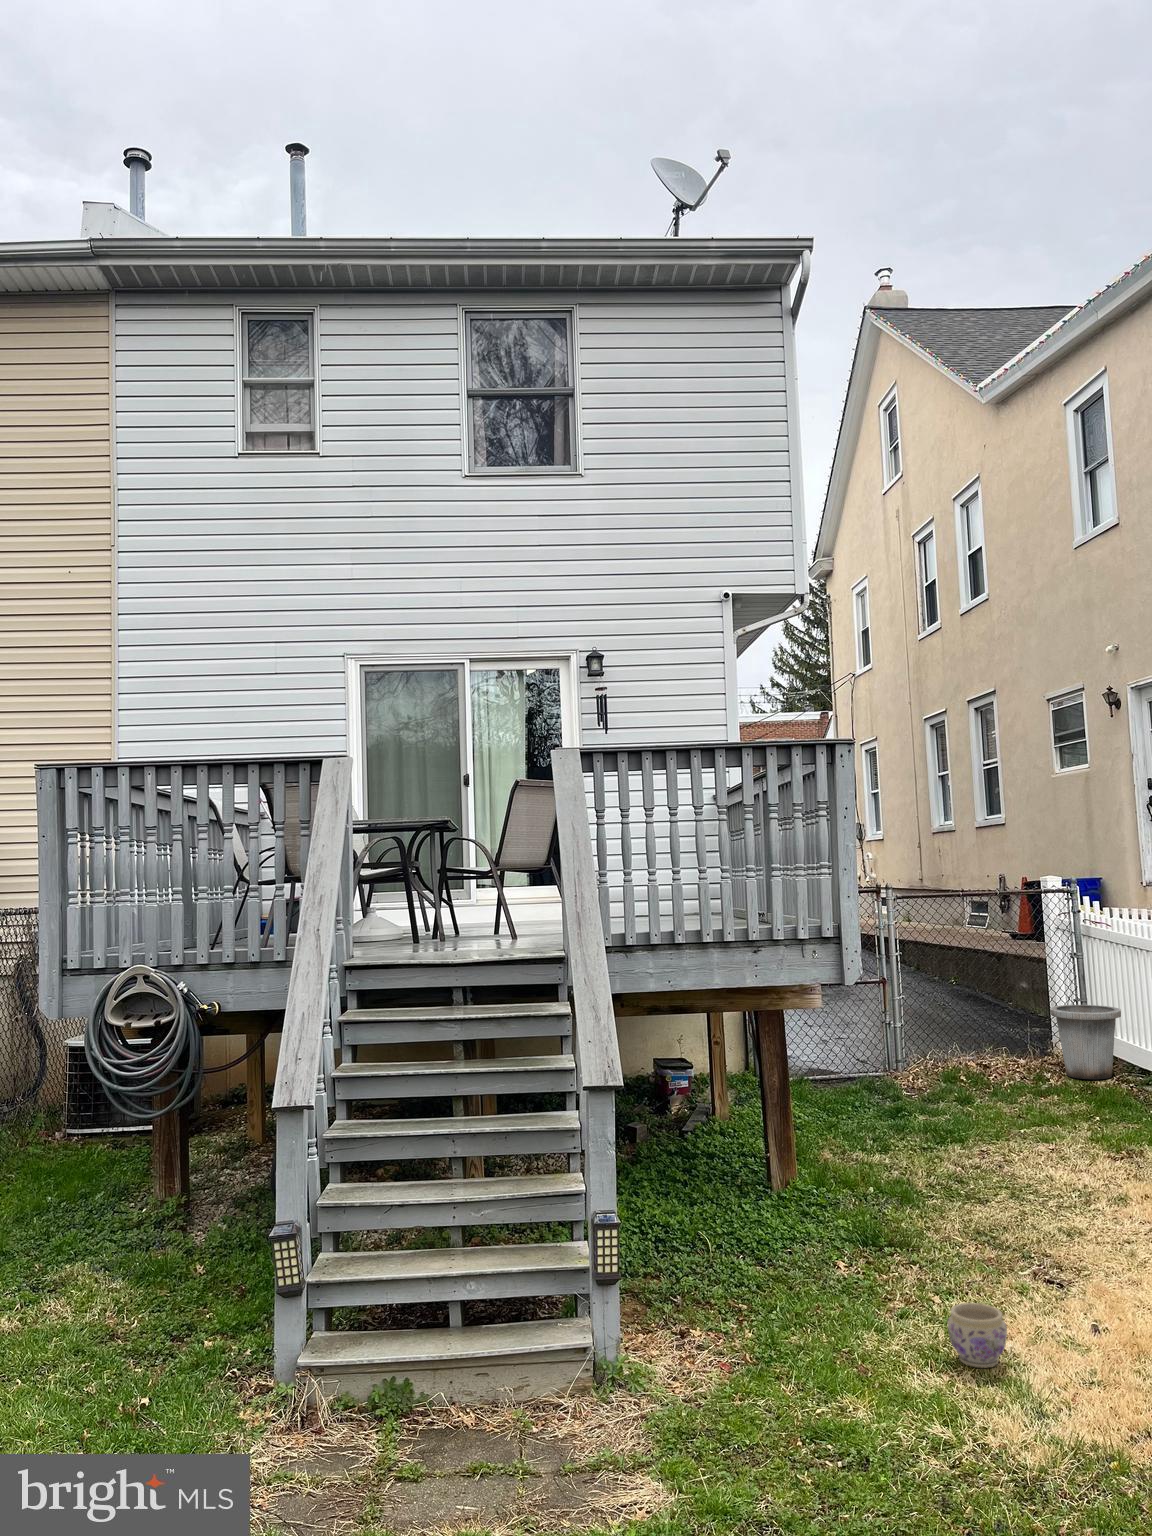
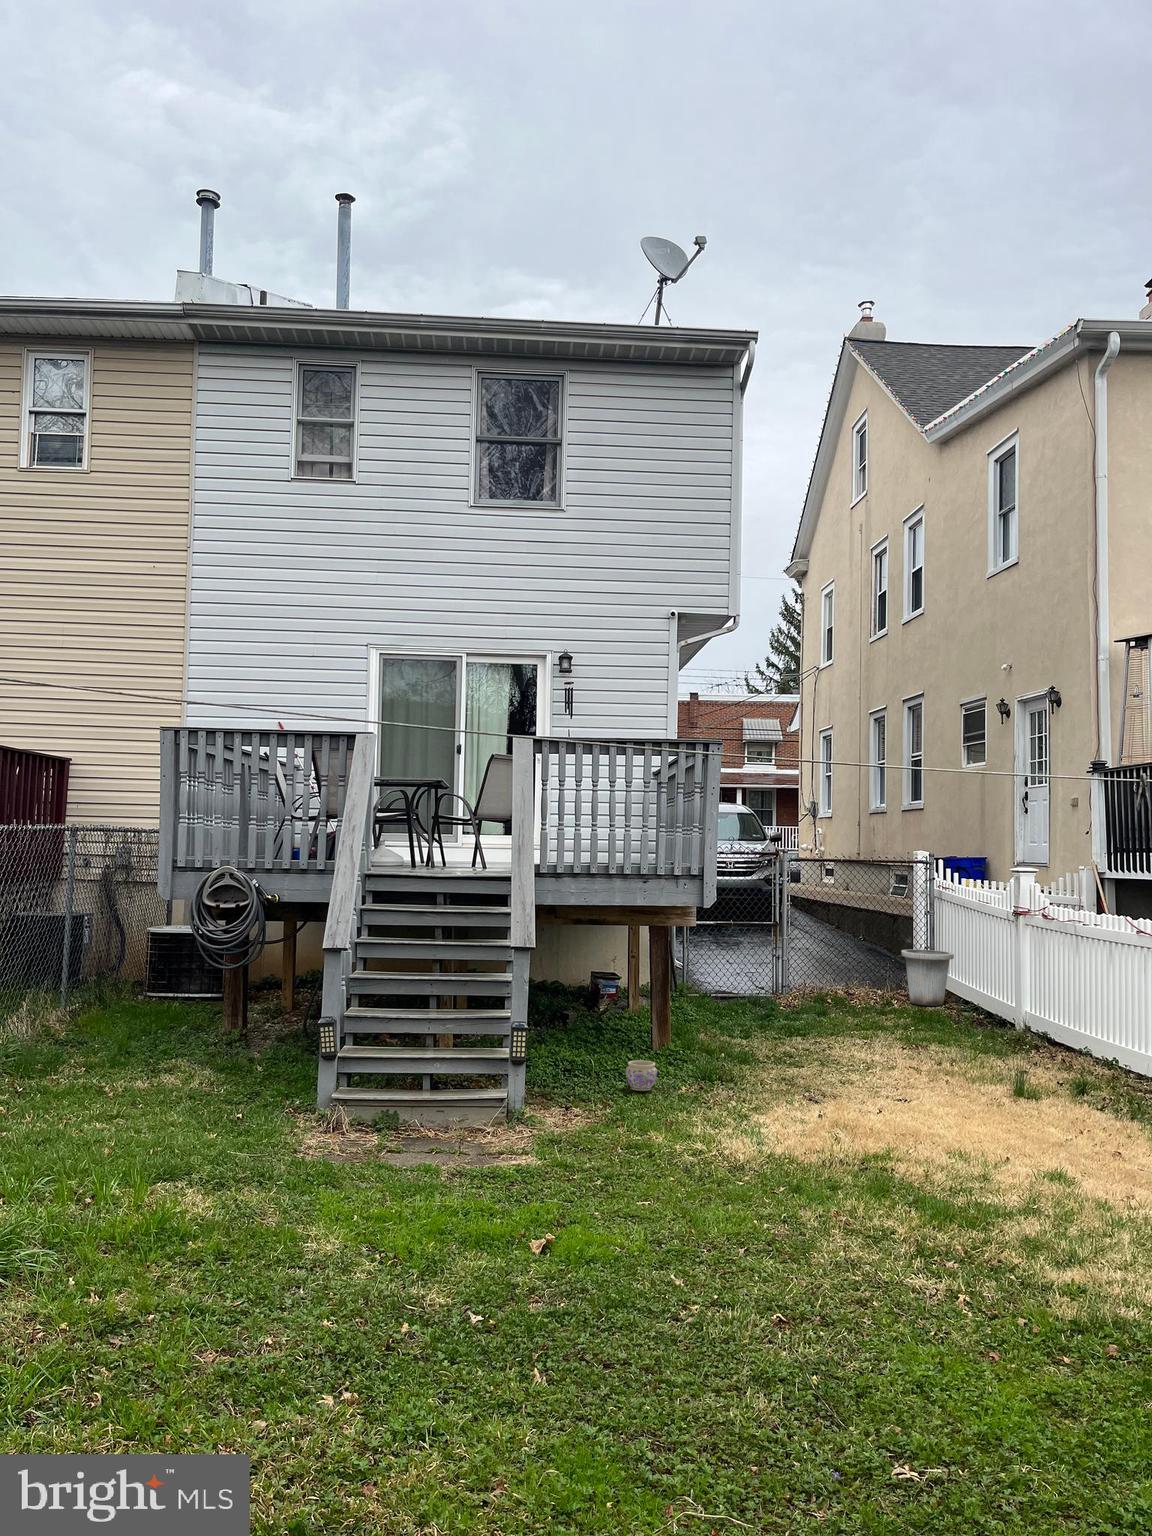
planter: present [947,1303,1007,1368] -> present [626,1060,657,1091]

